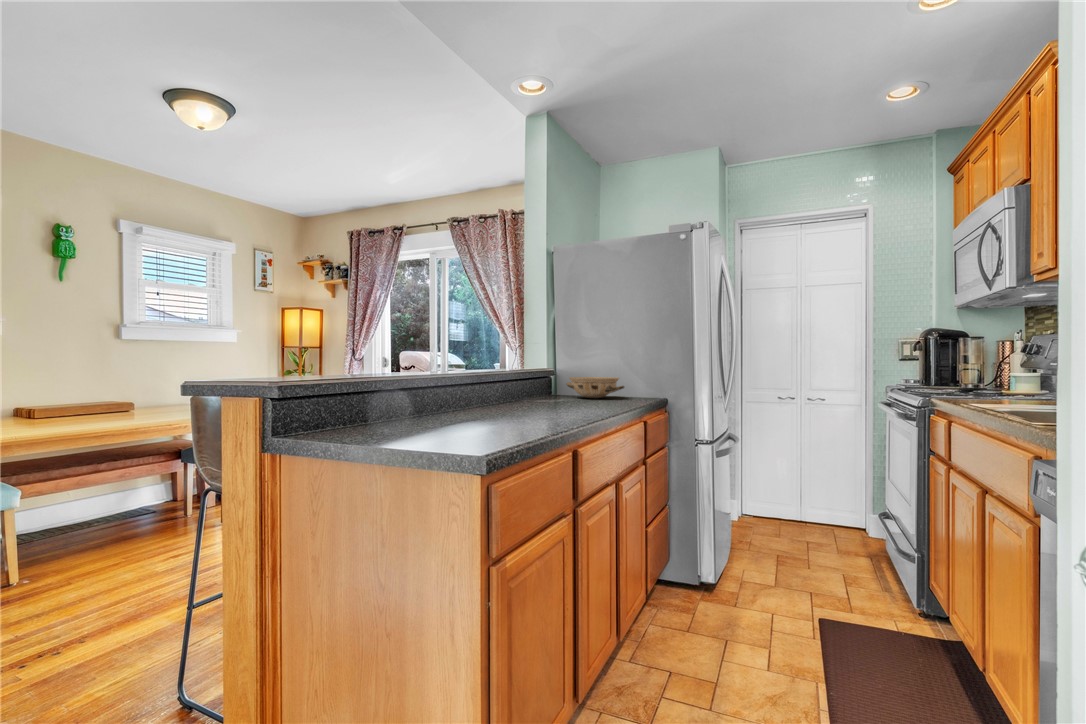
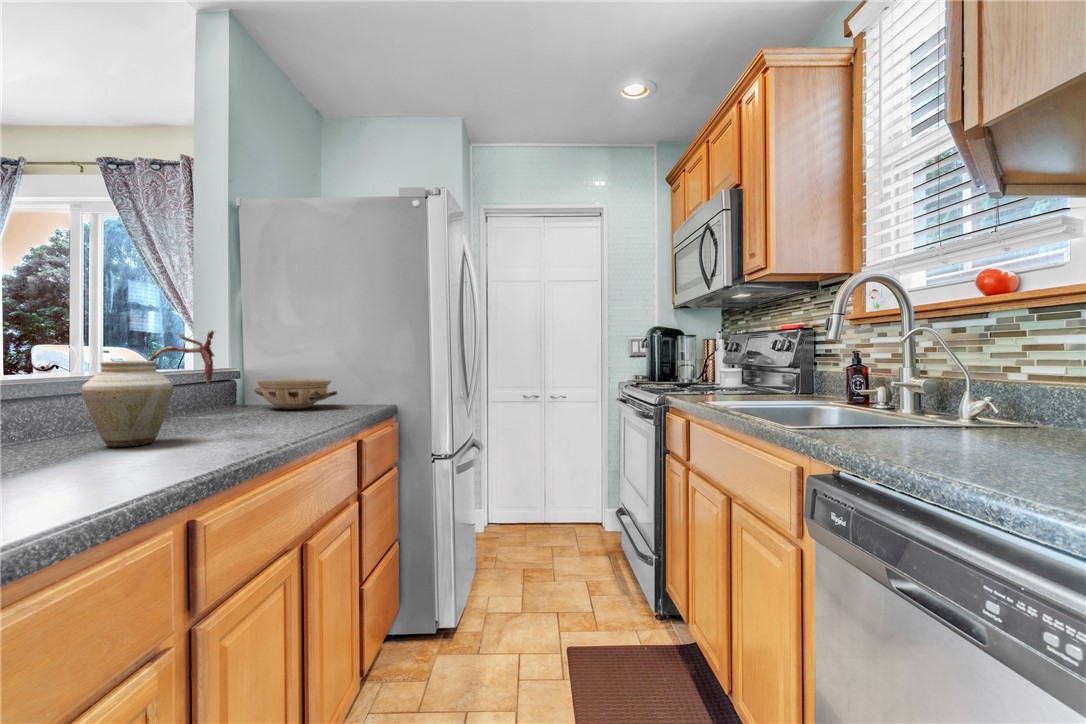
vase: none [496,342,562,413] -> present [81,330,214,447]

